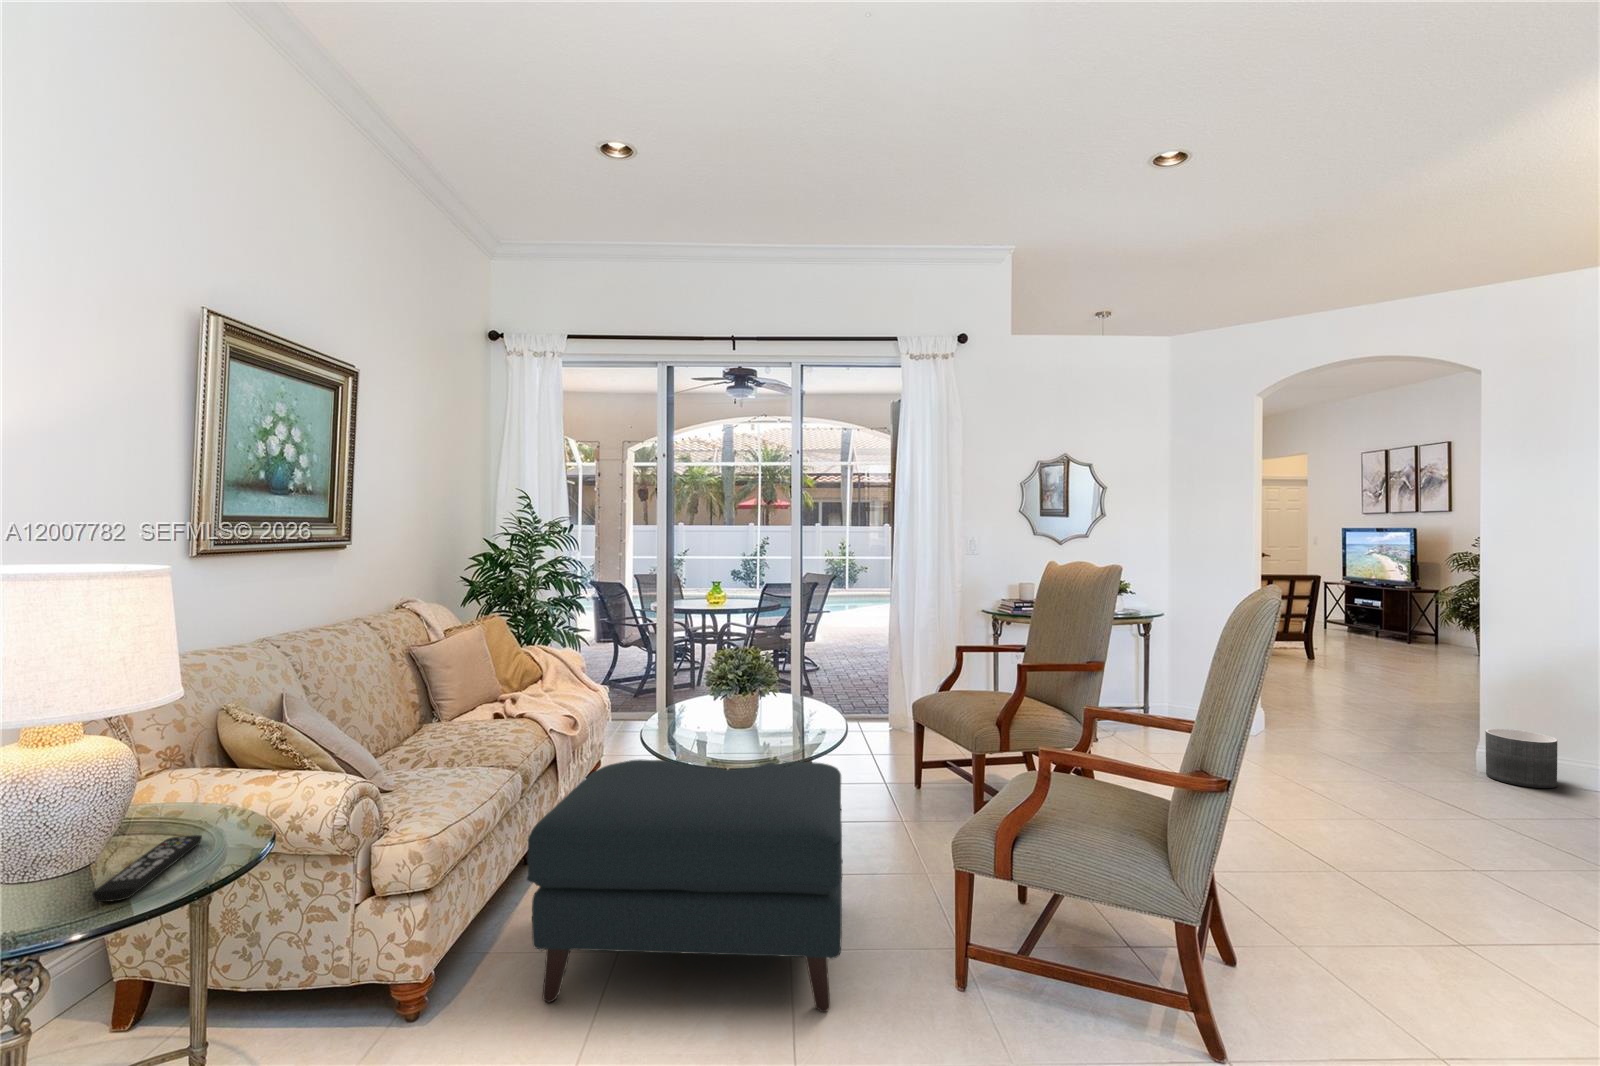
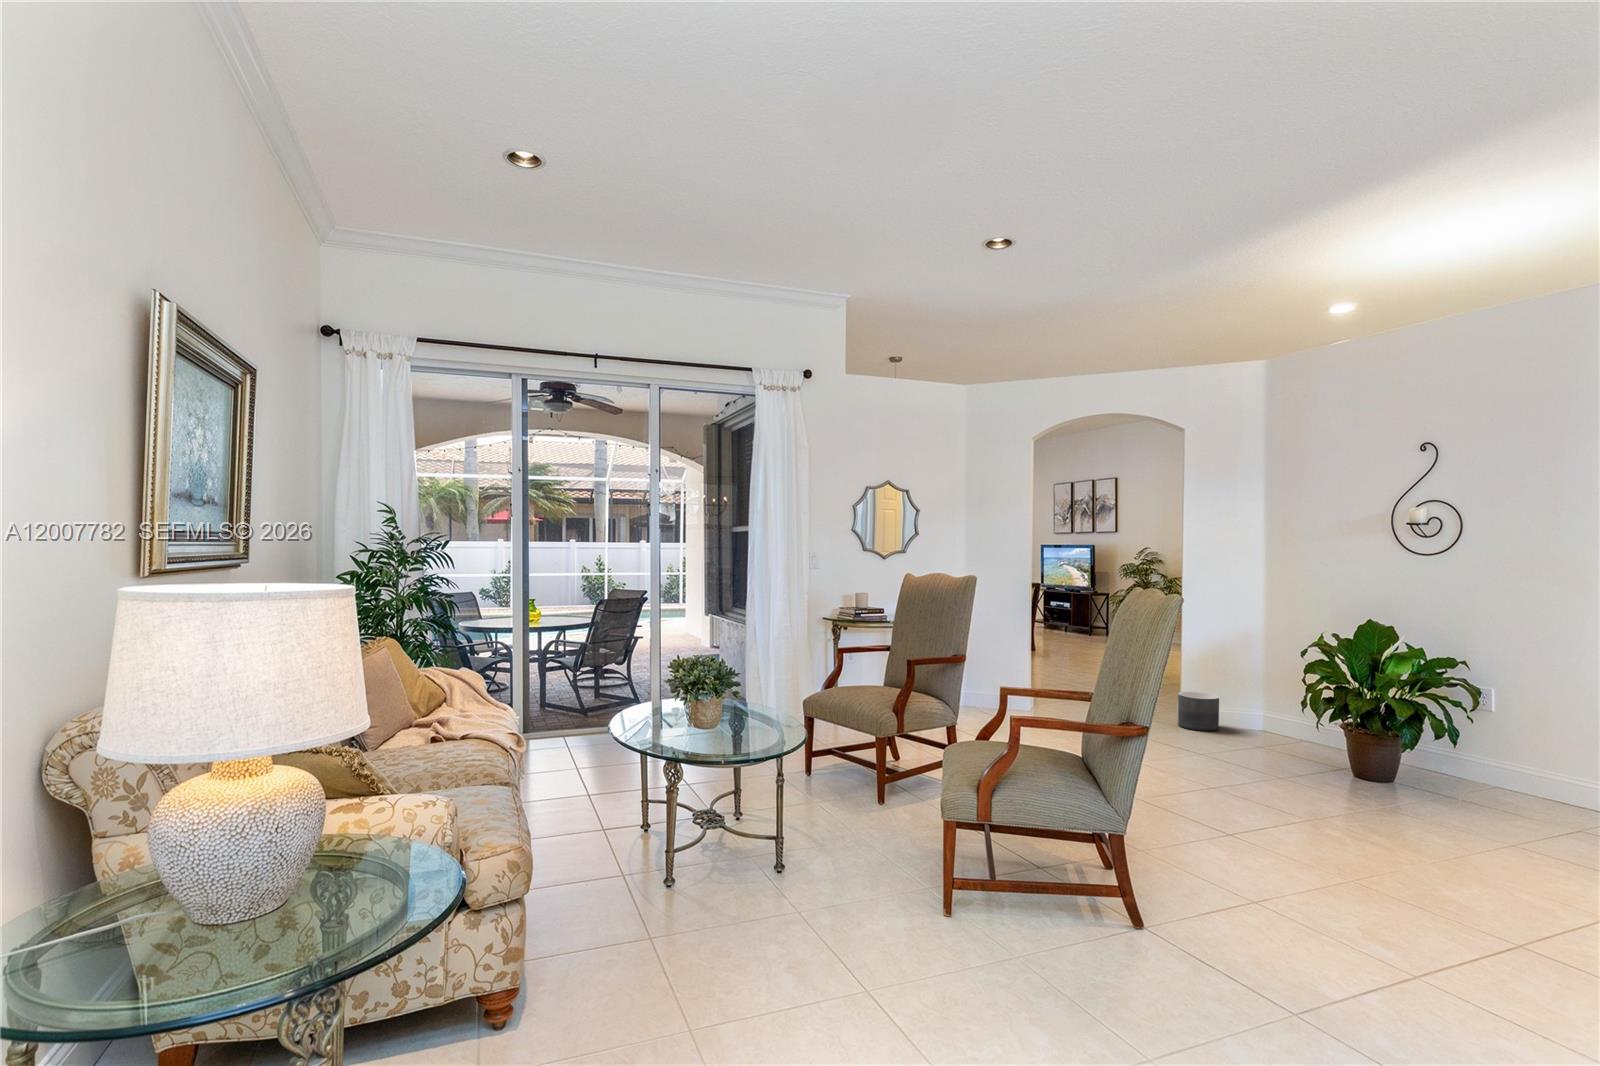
ottoman: present [527,760,843,1012] -> none [598,750,878,986]
remote control: present [92,835,202,902] -> none [340,858,396,919]

